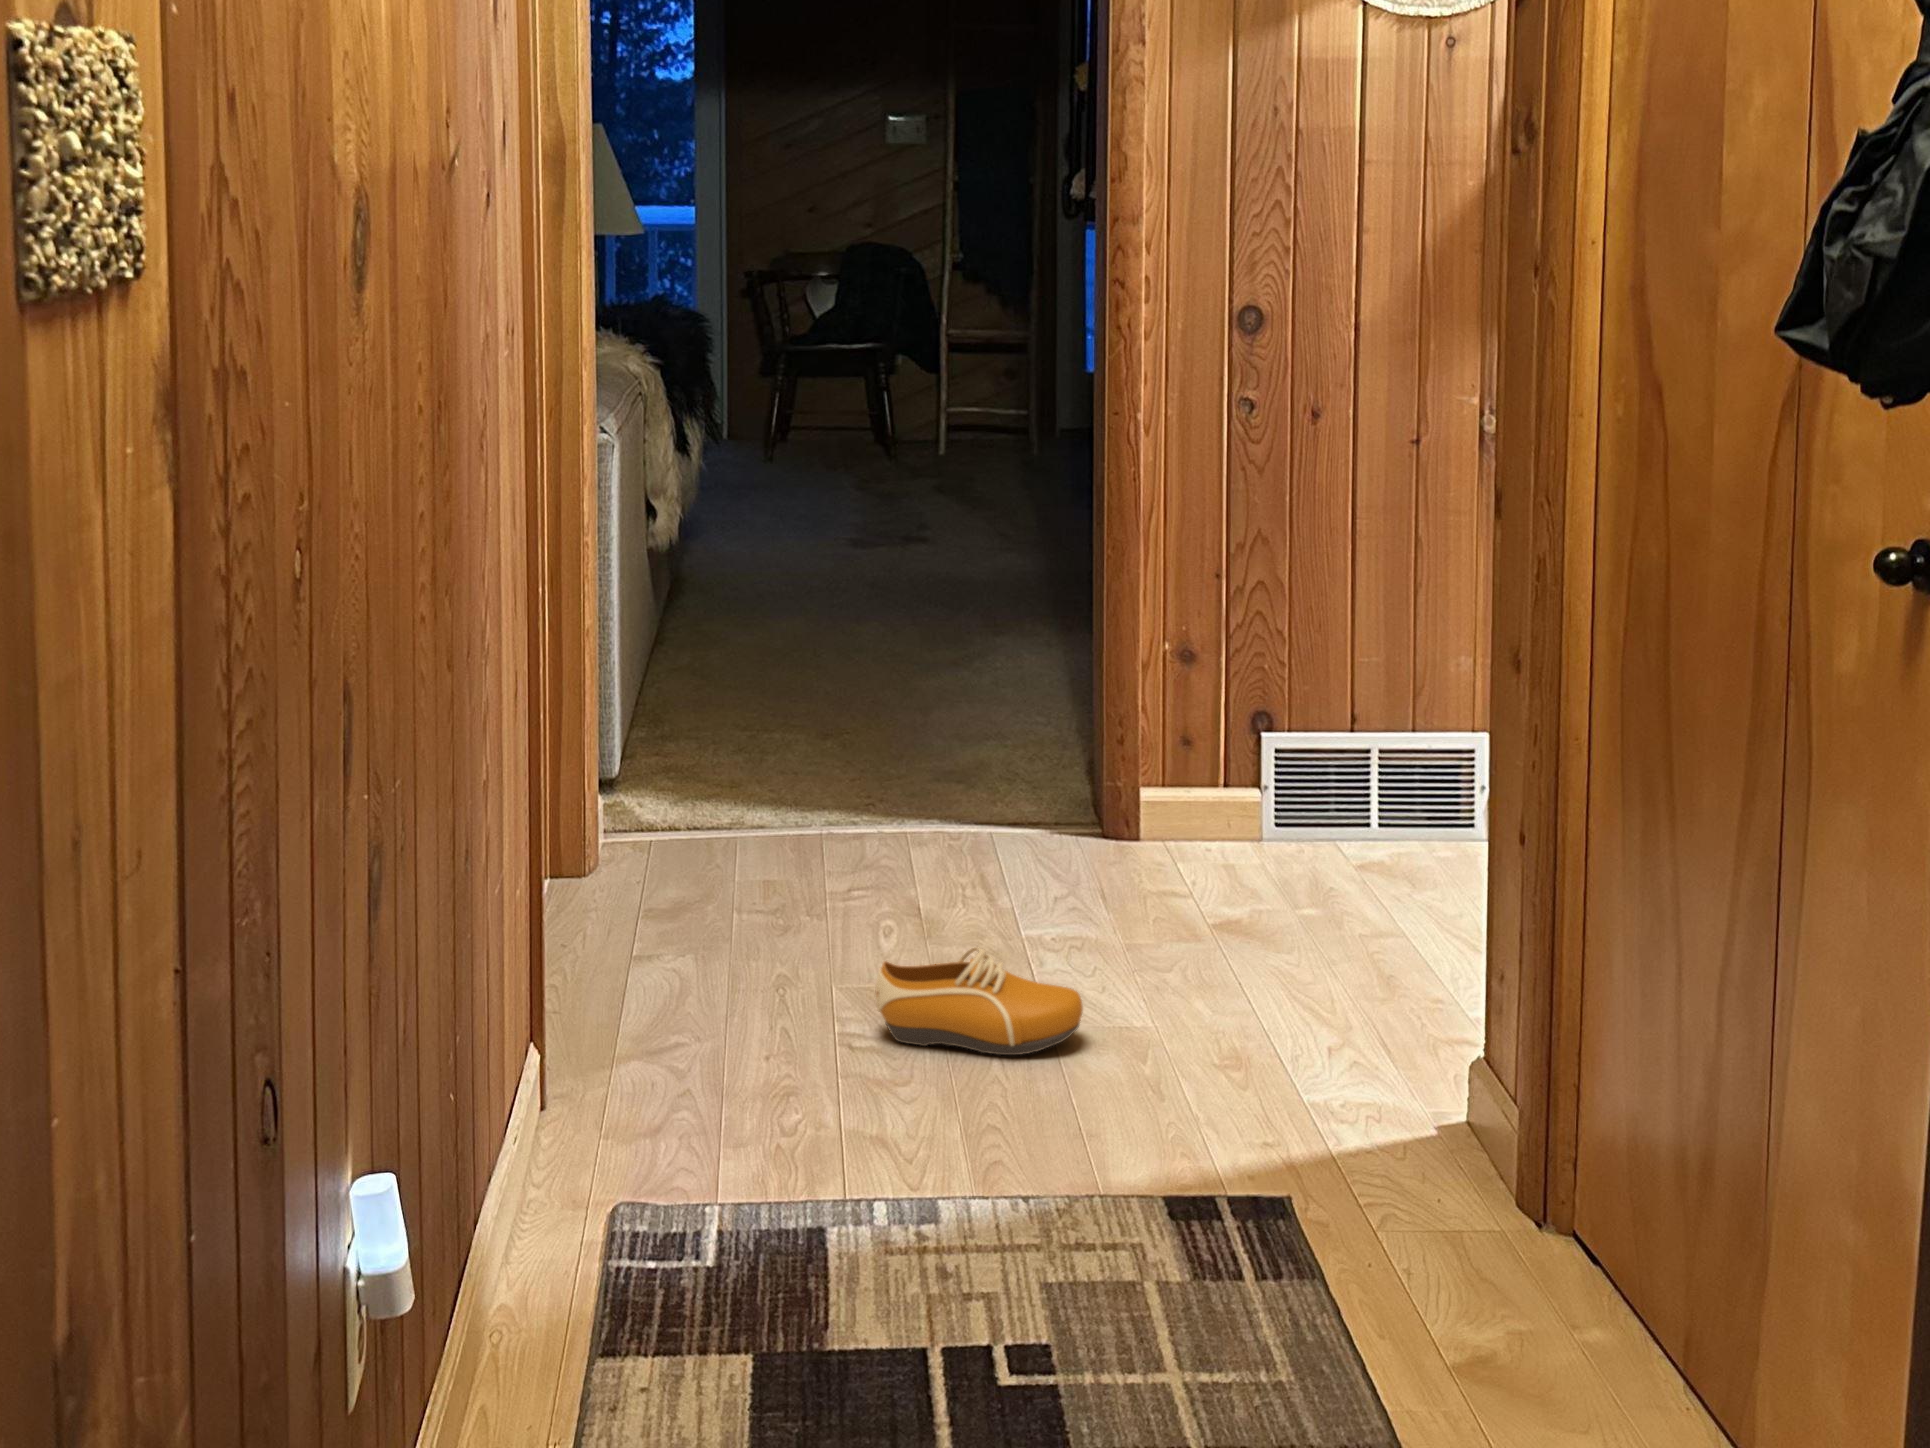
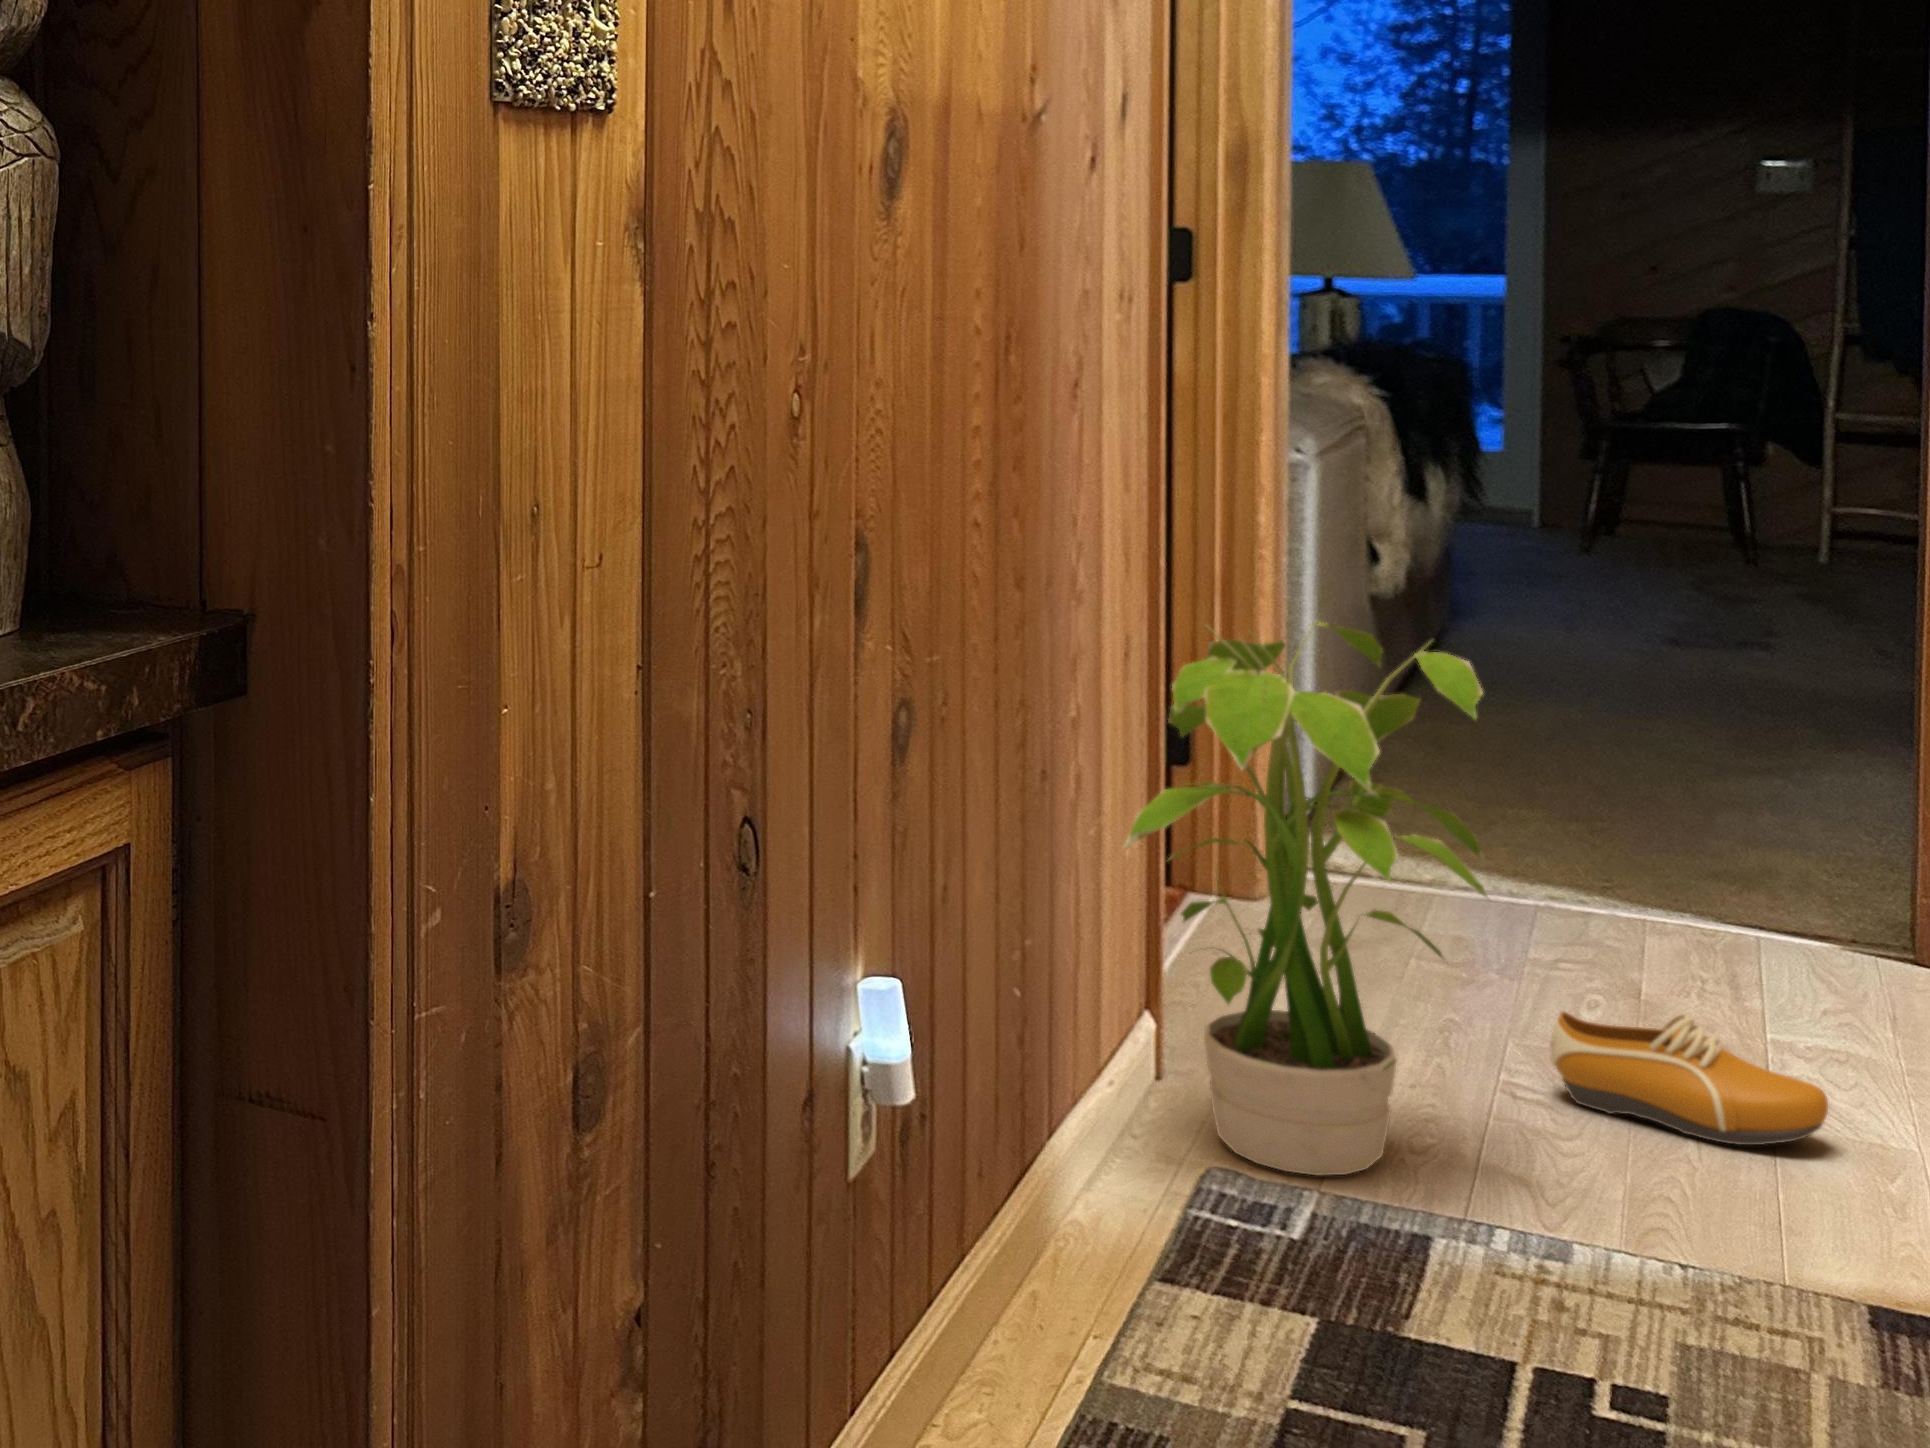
potted plant: none [537,650,861,1187] -> present [1123,622,1487,1176]

